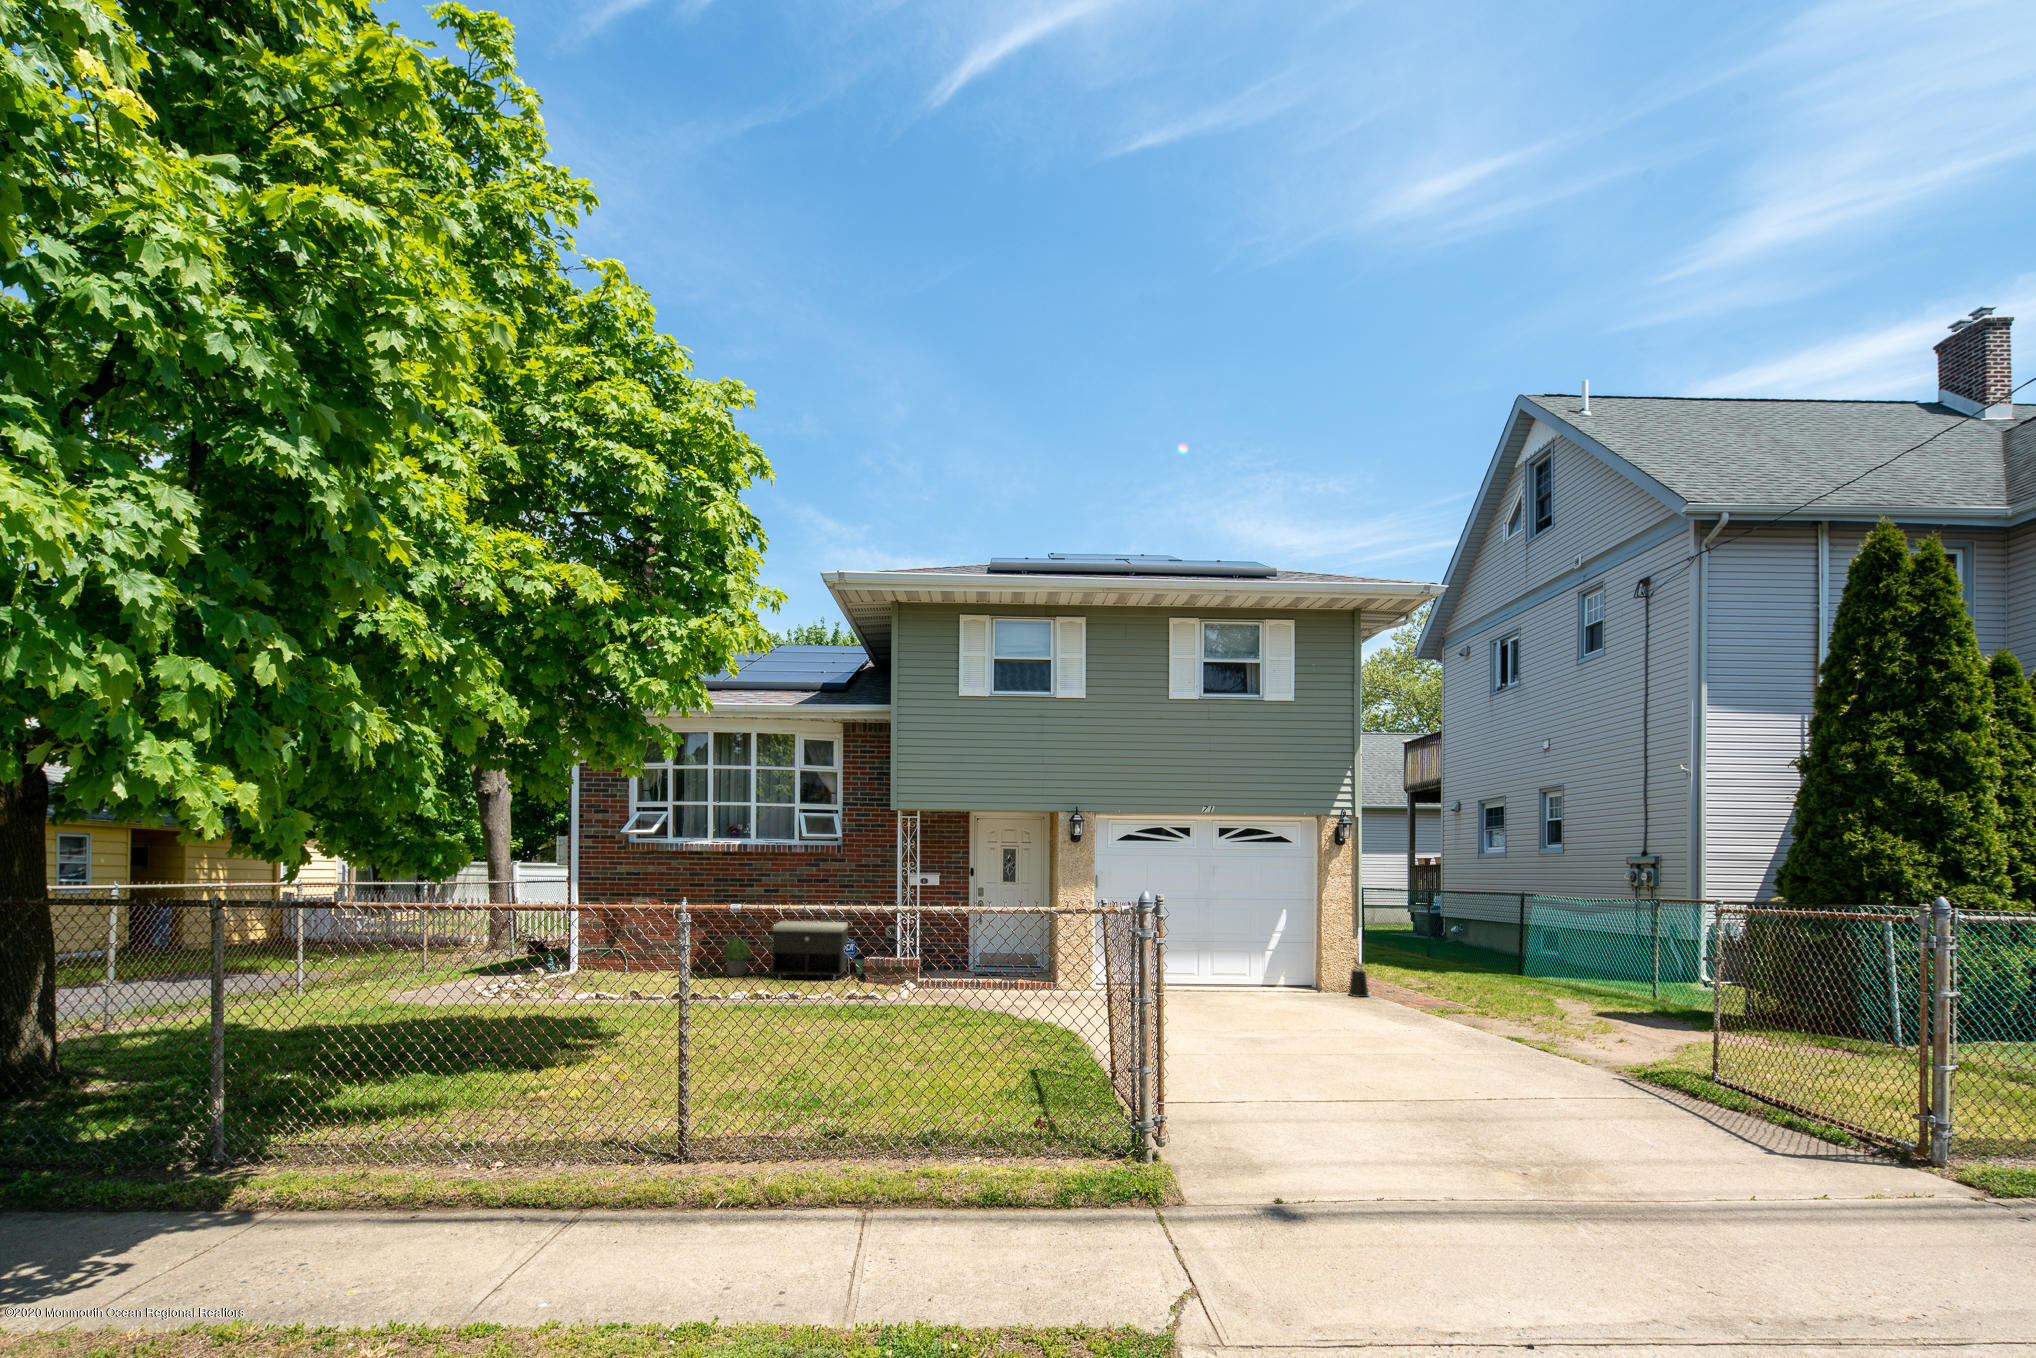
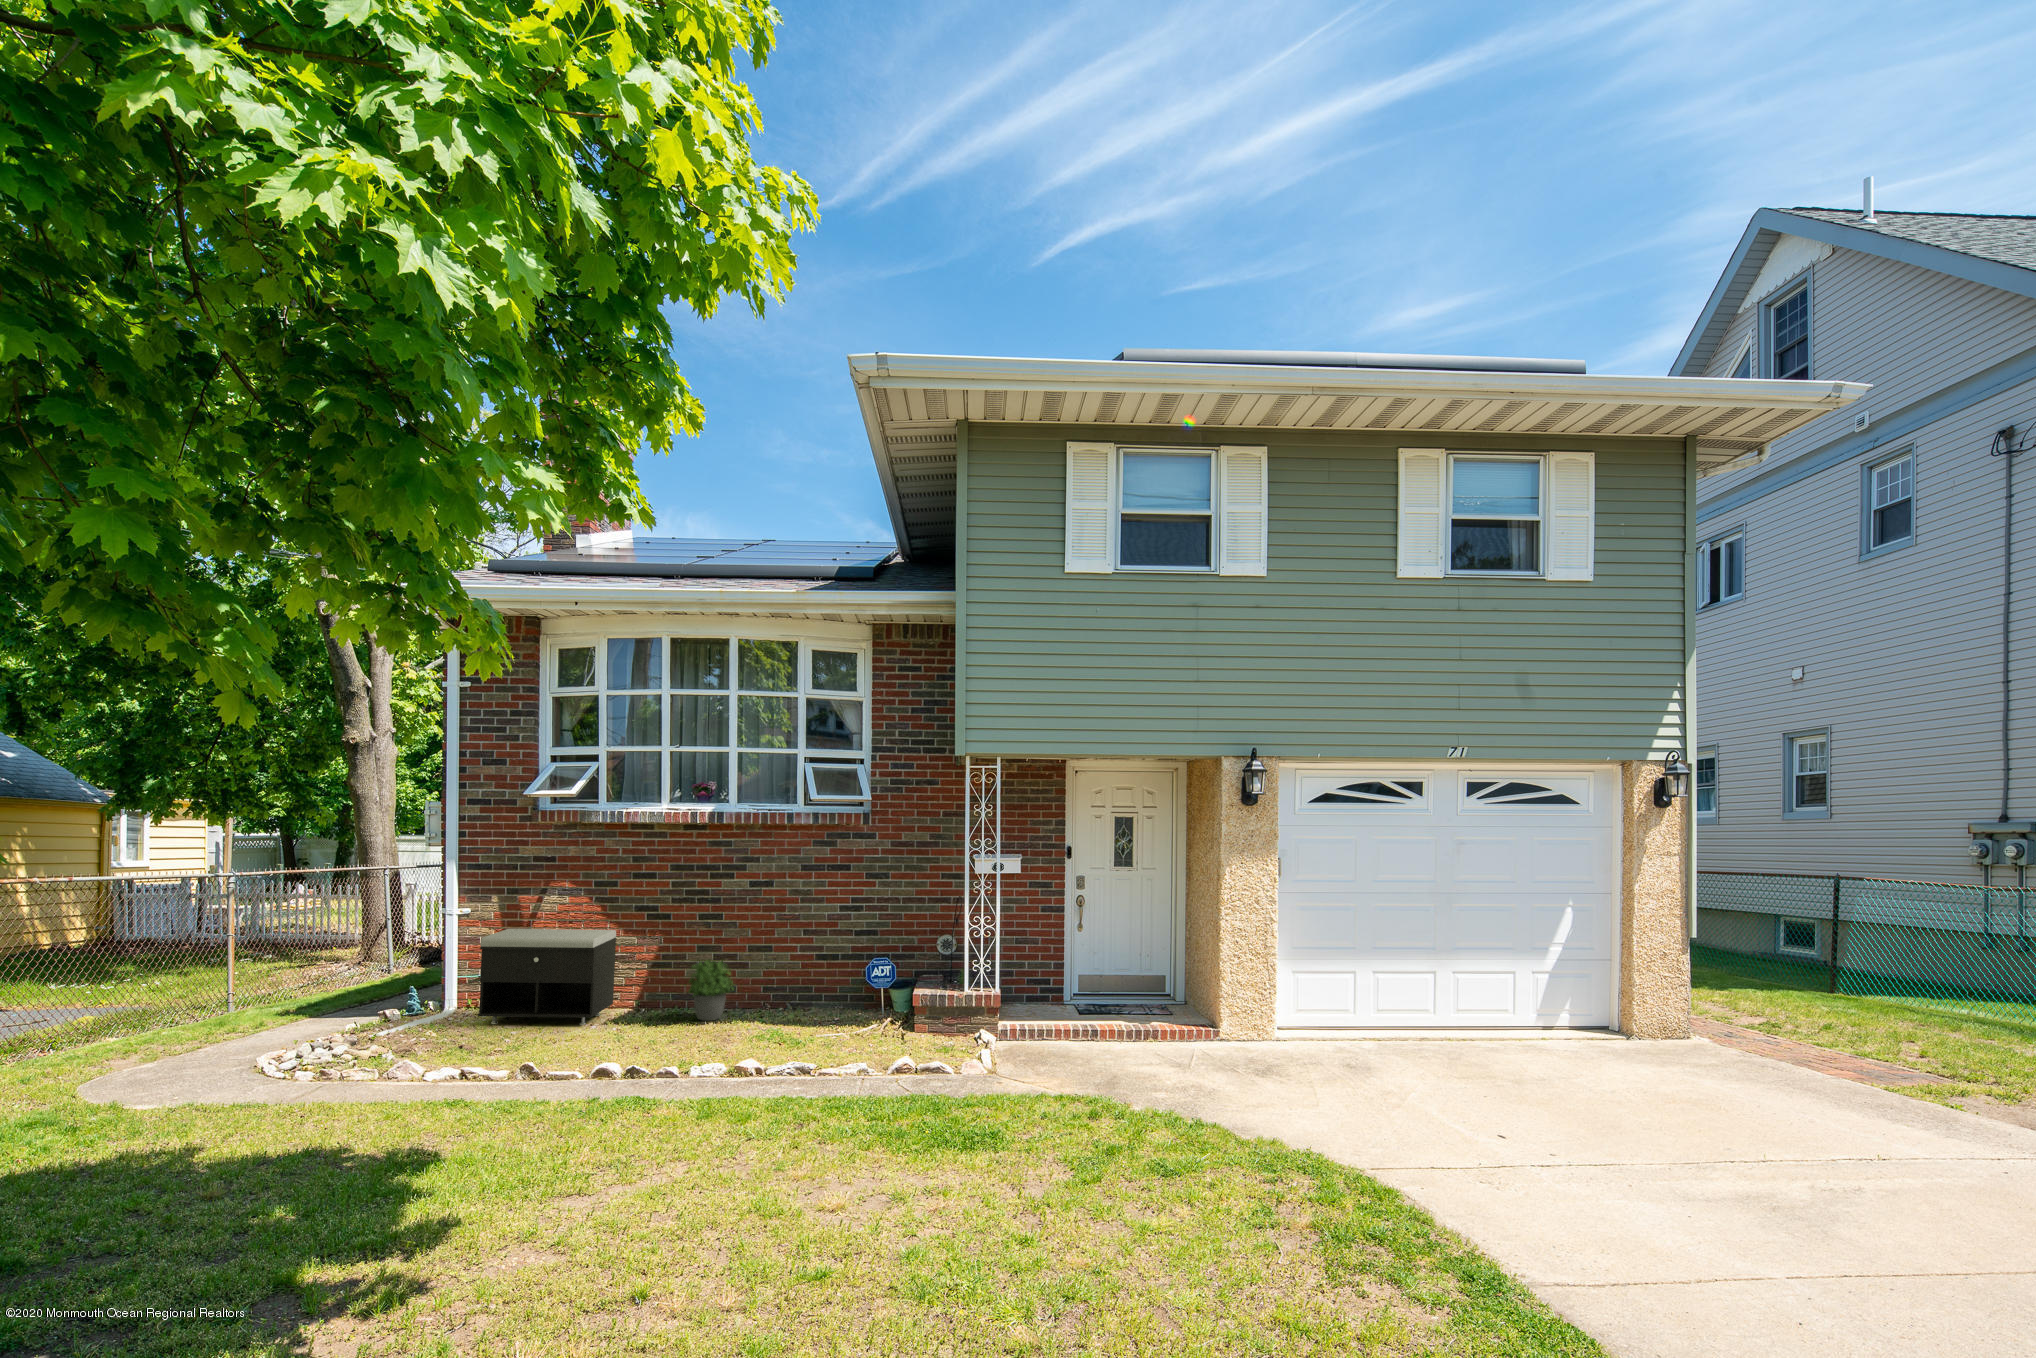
storage bench: present [772,921,848,980] -> present [478,929,616,1025]
watering can: present [1349,958,1369,997] -> none [1683,986,1723,1050]

